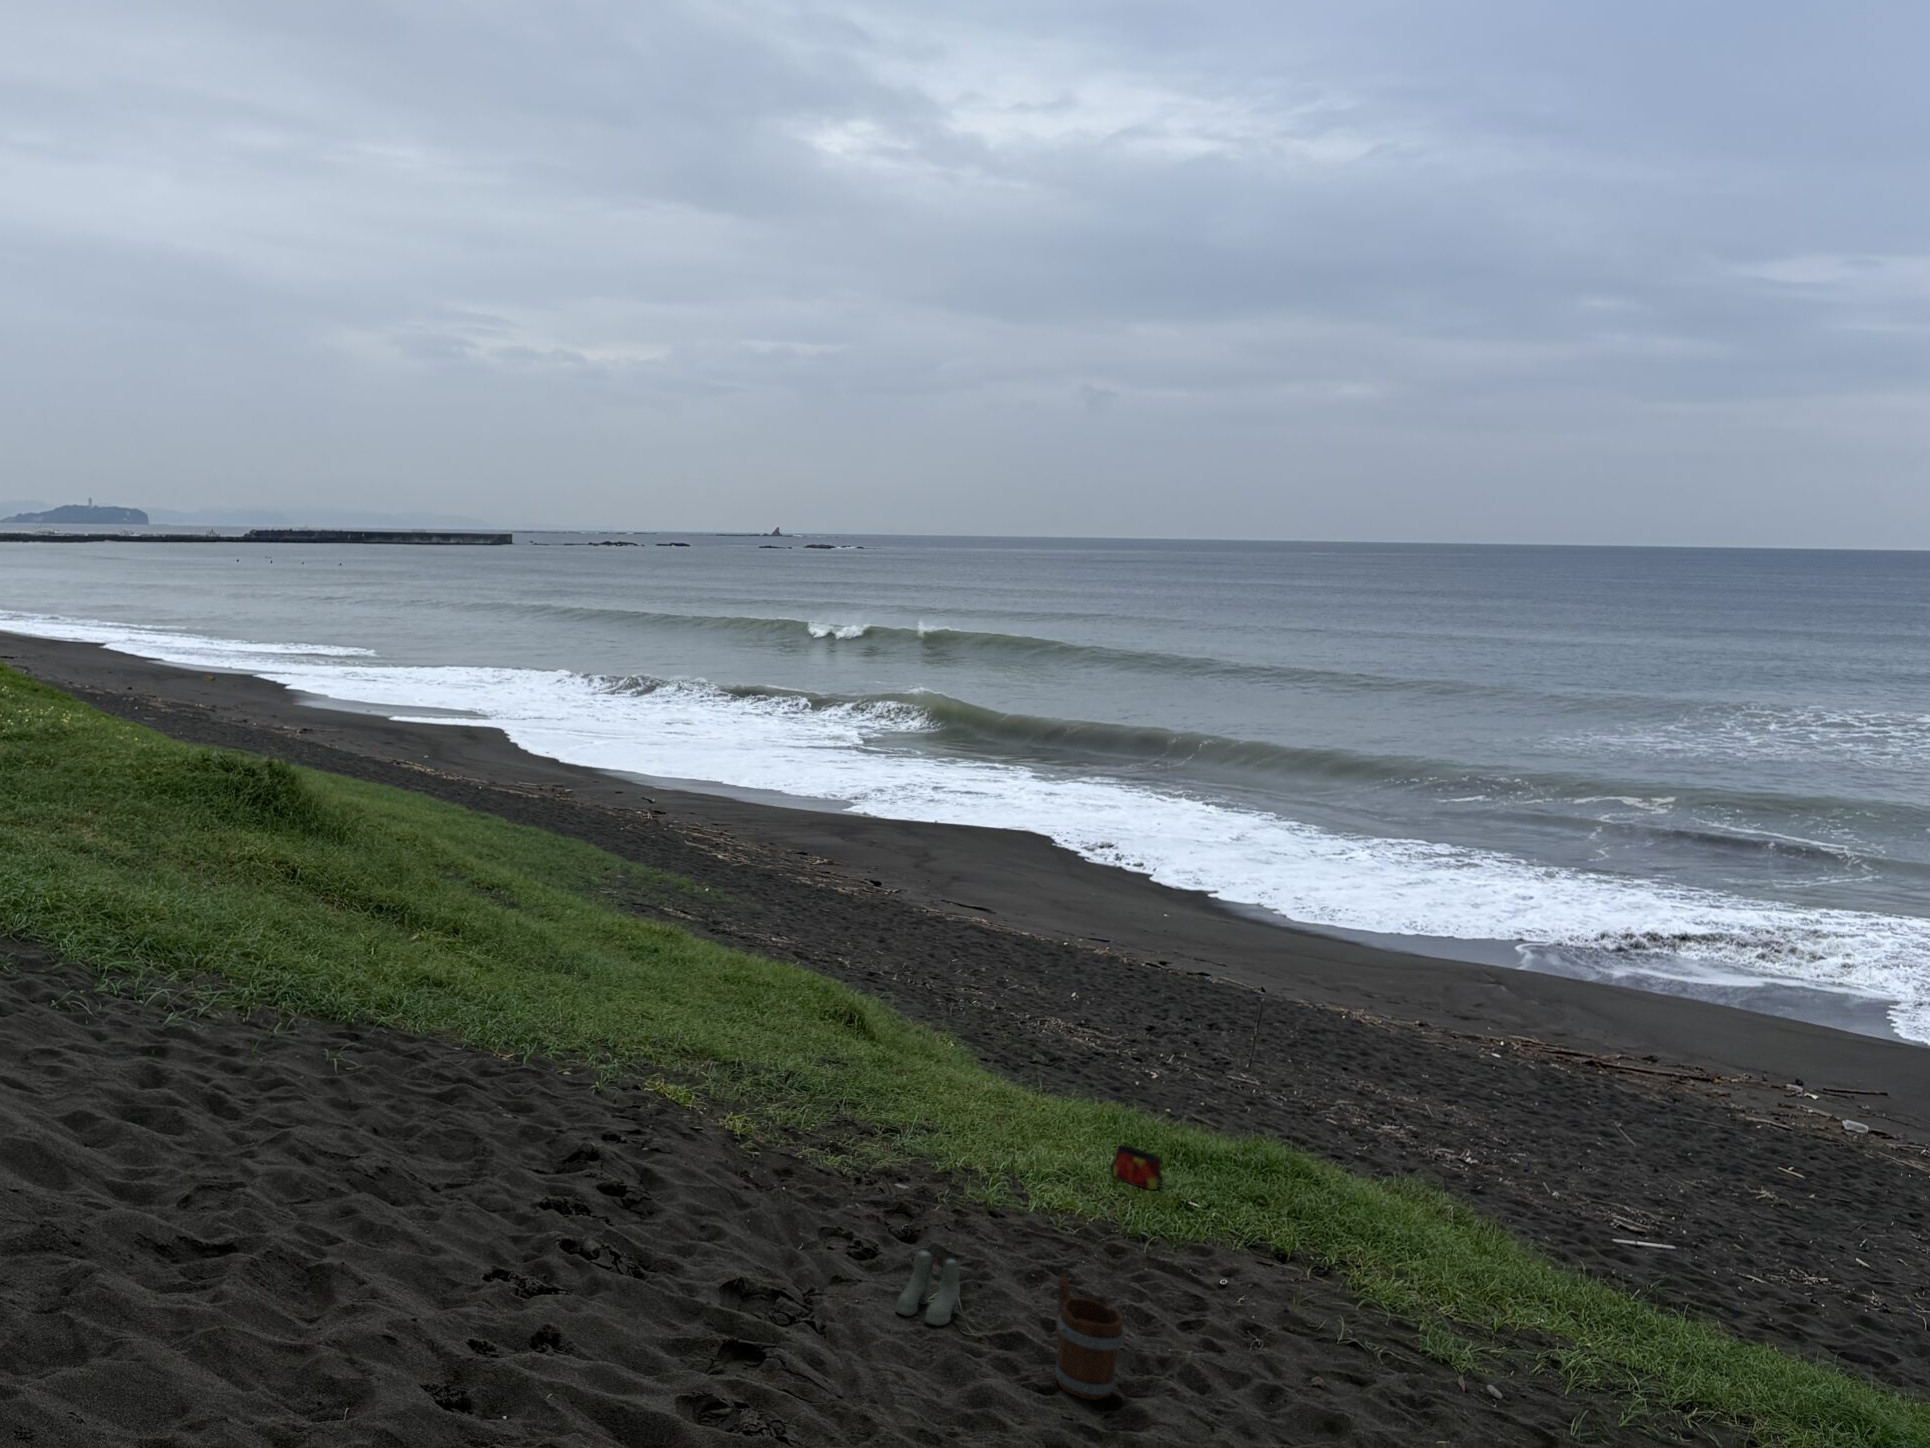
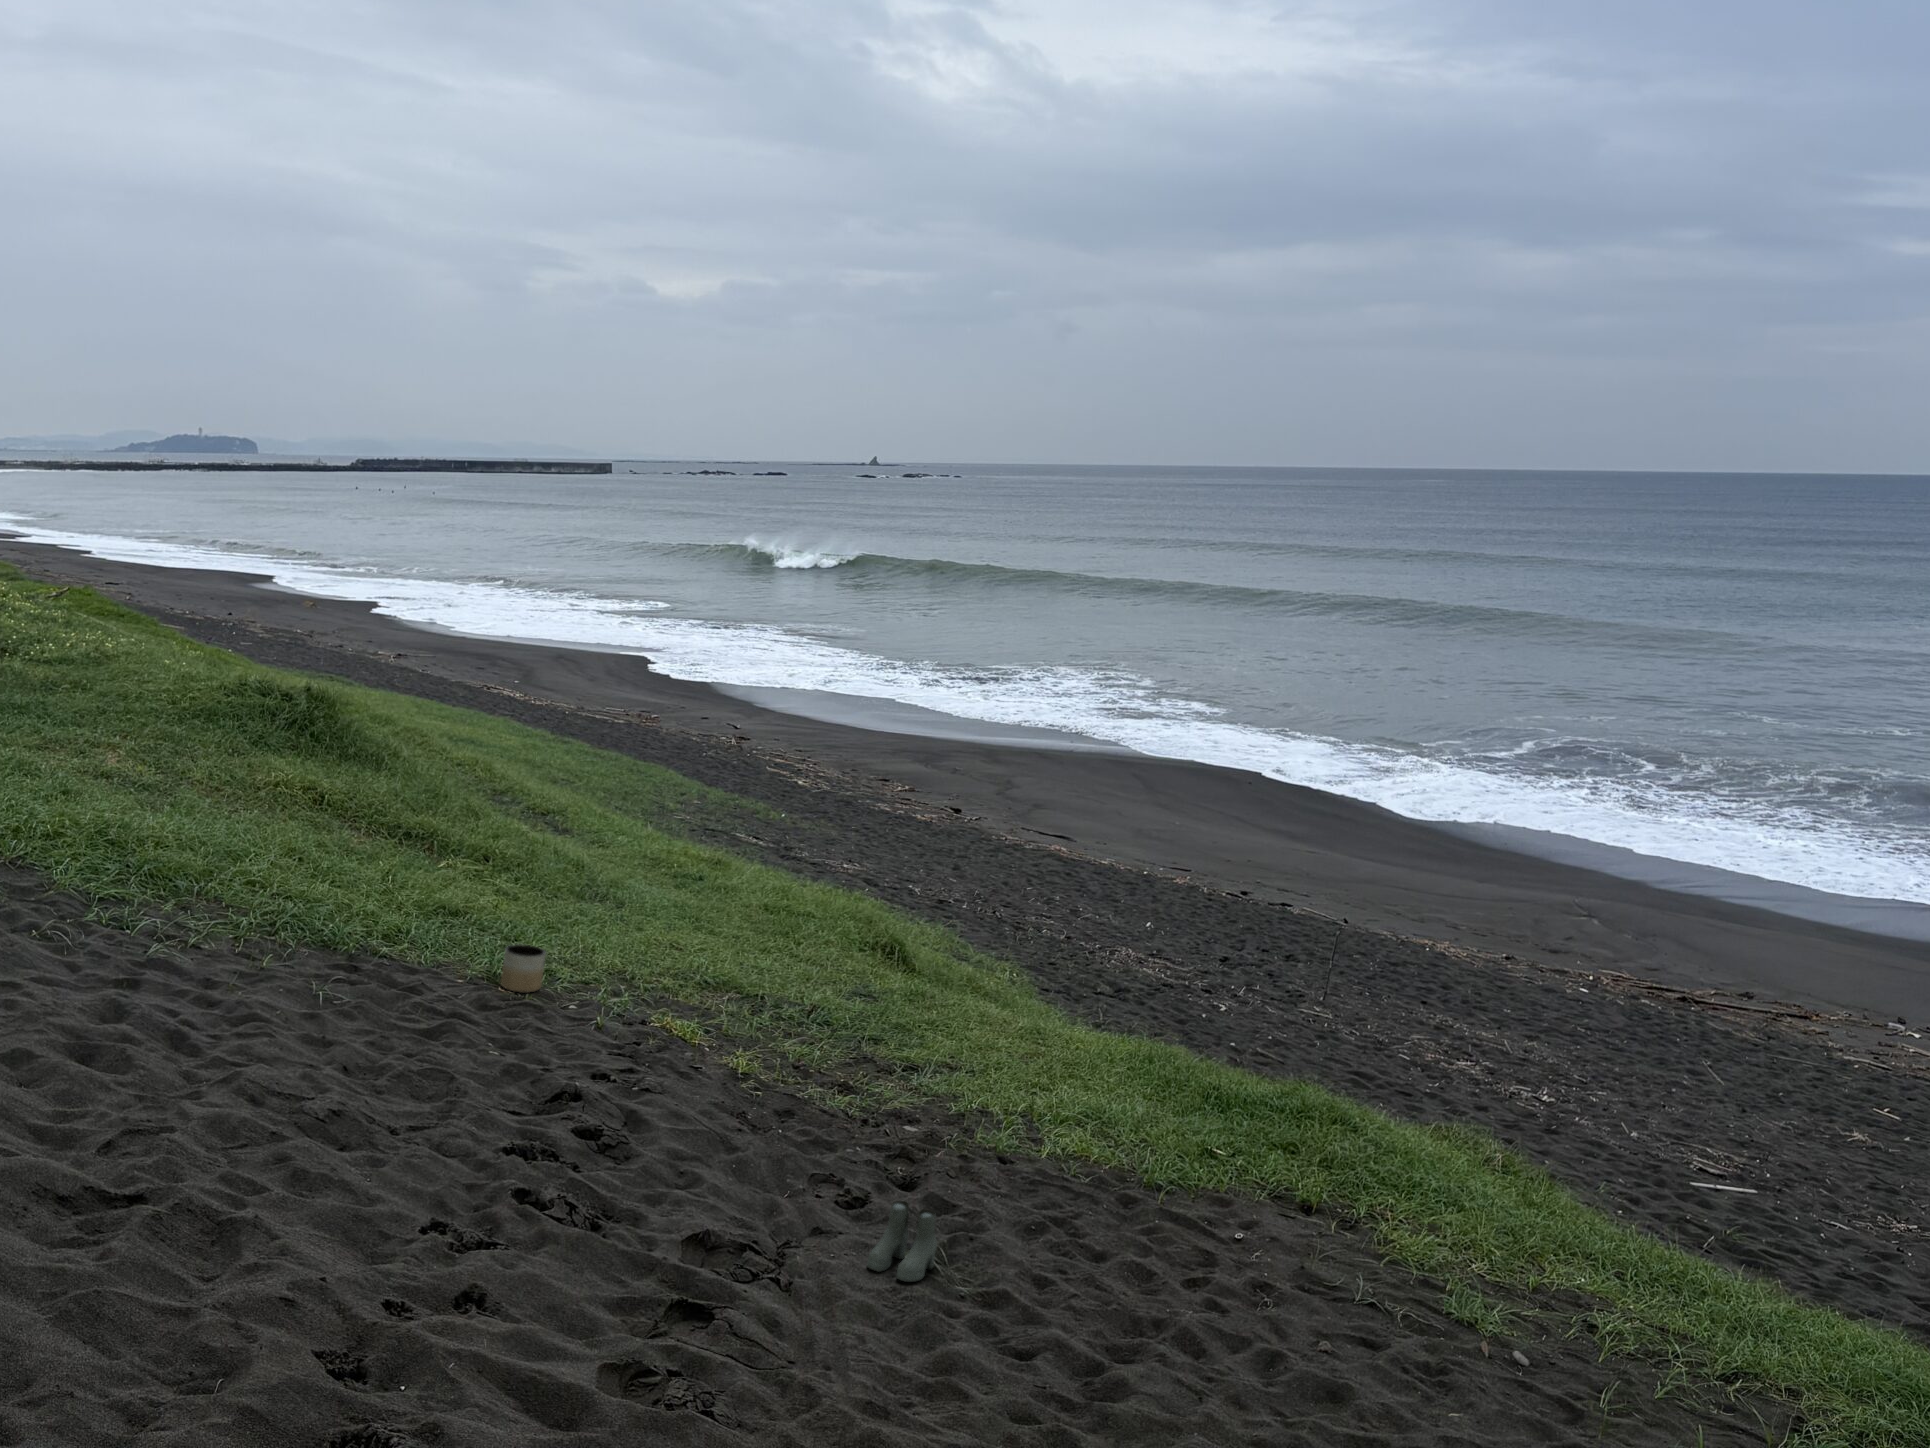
planter: none [500,1012,544,1059] -> present [500,944,546,993]
bag: present [1110,1145,1163,1190] -> none [1134,1087,1190,1134]
bucket: present [1055,1277,1124,1400] -> none [1026,1235,1099,1365]

